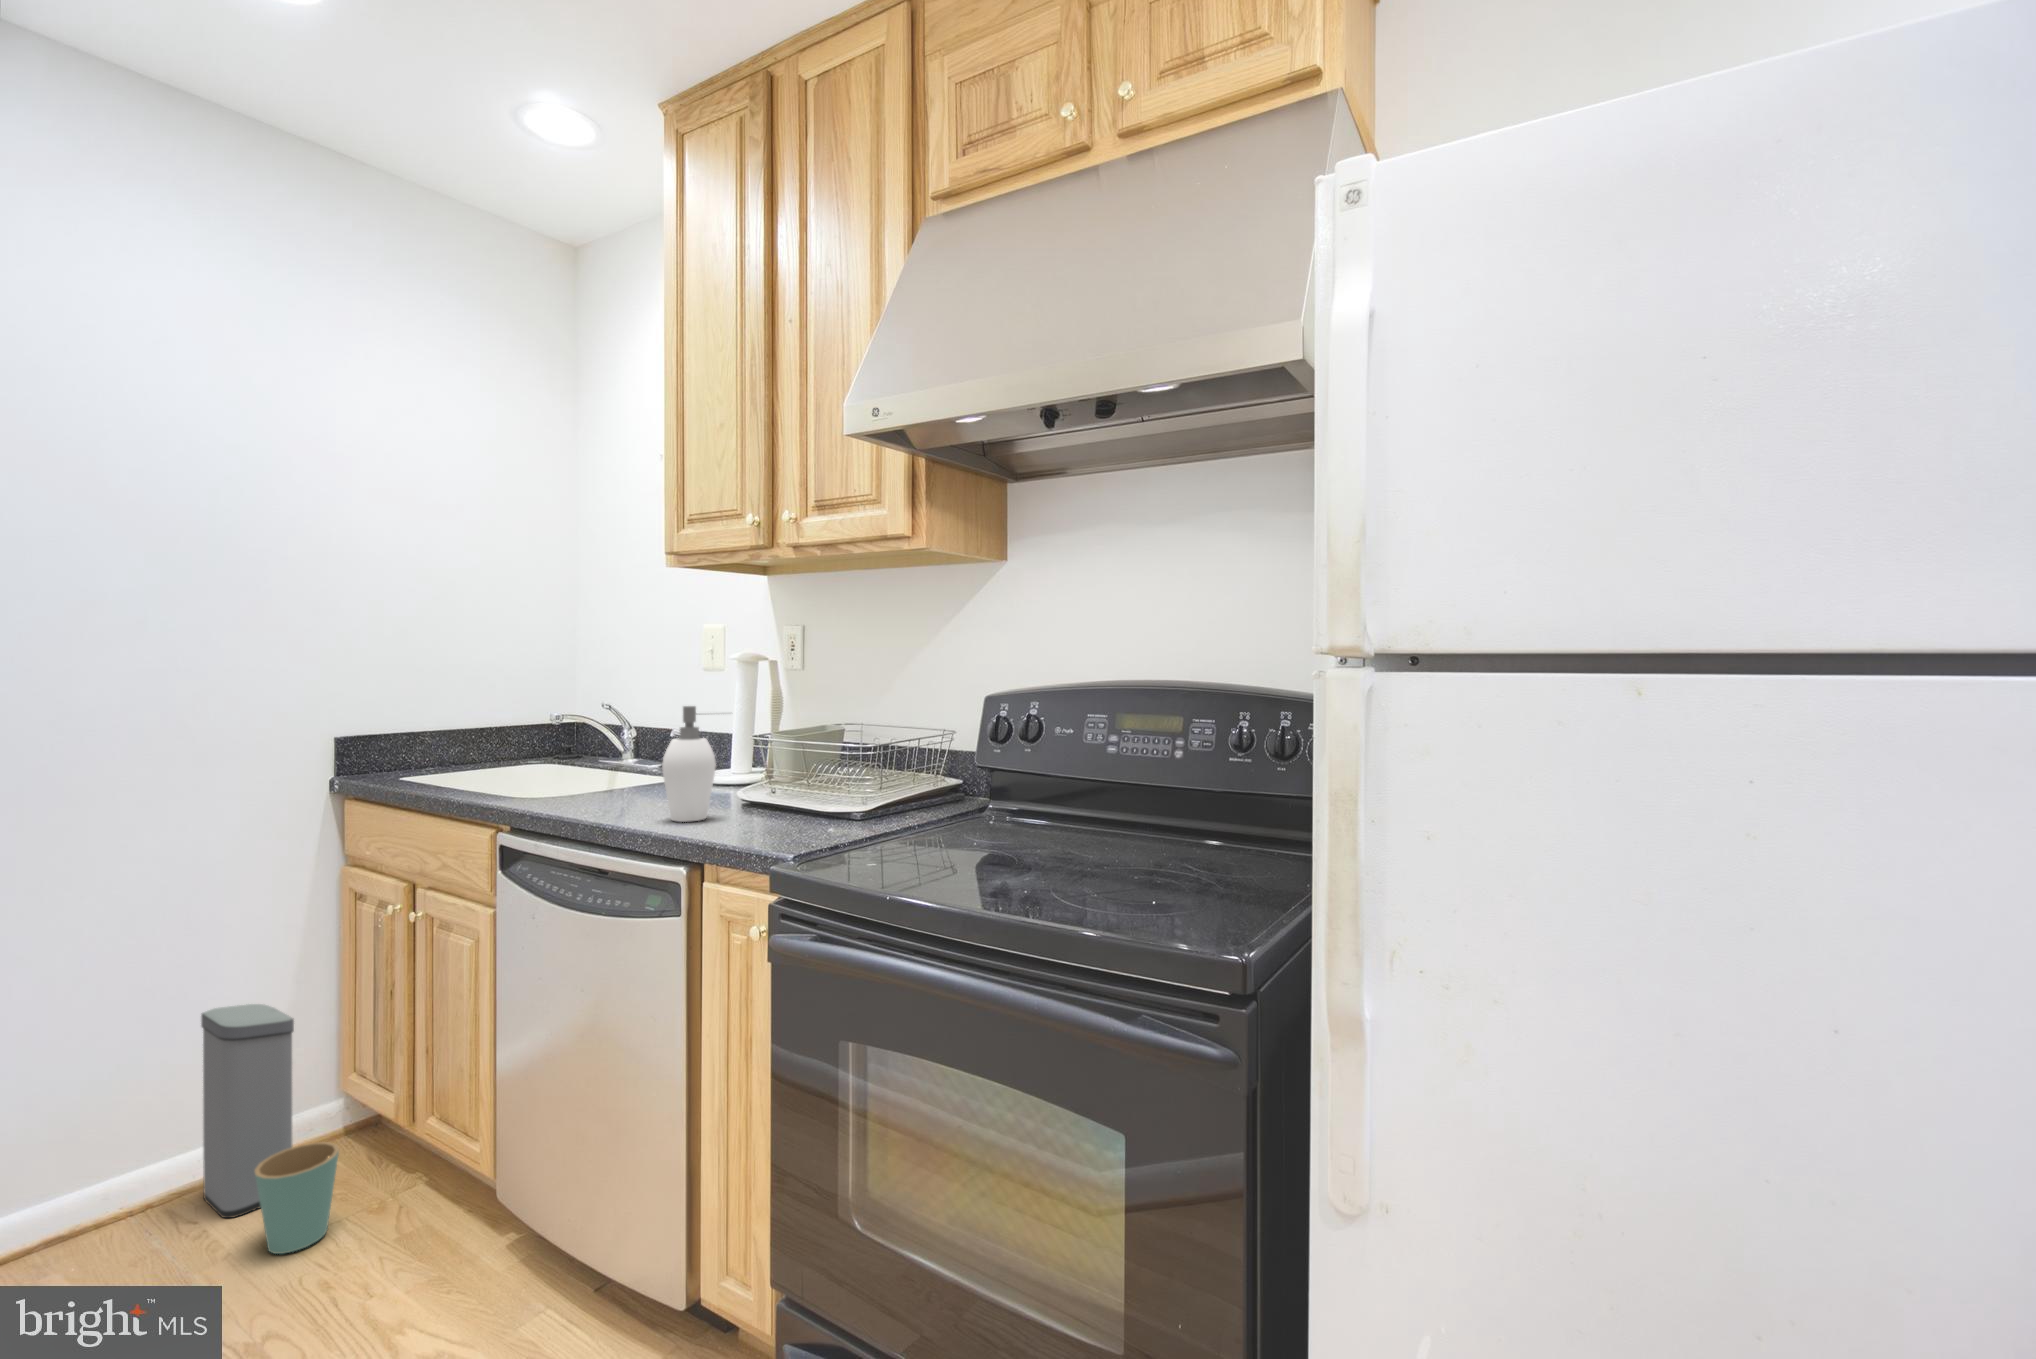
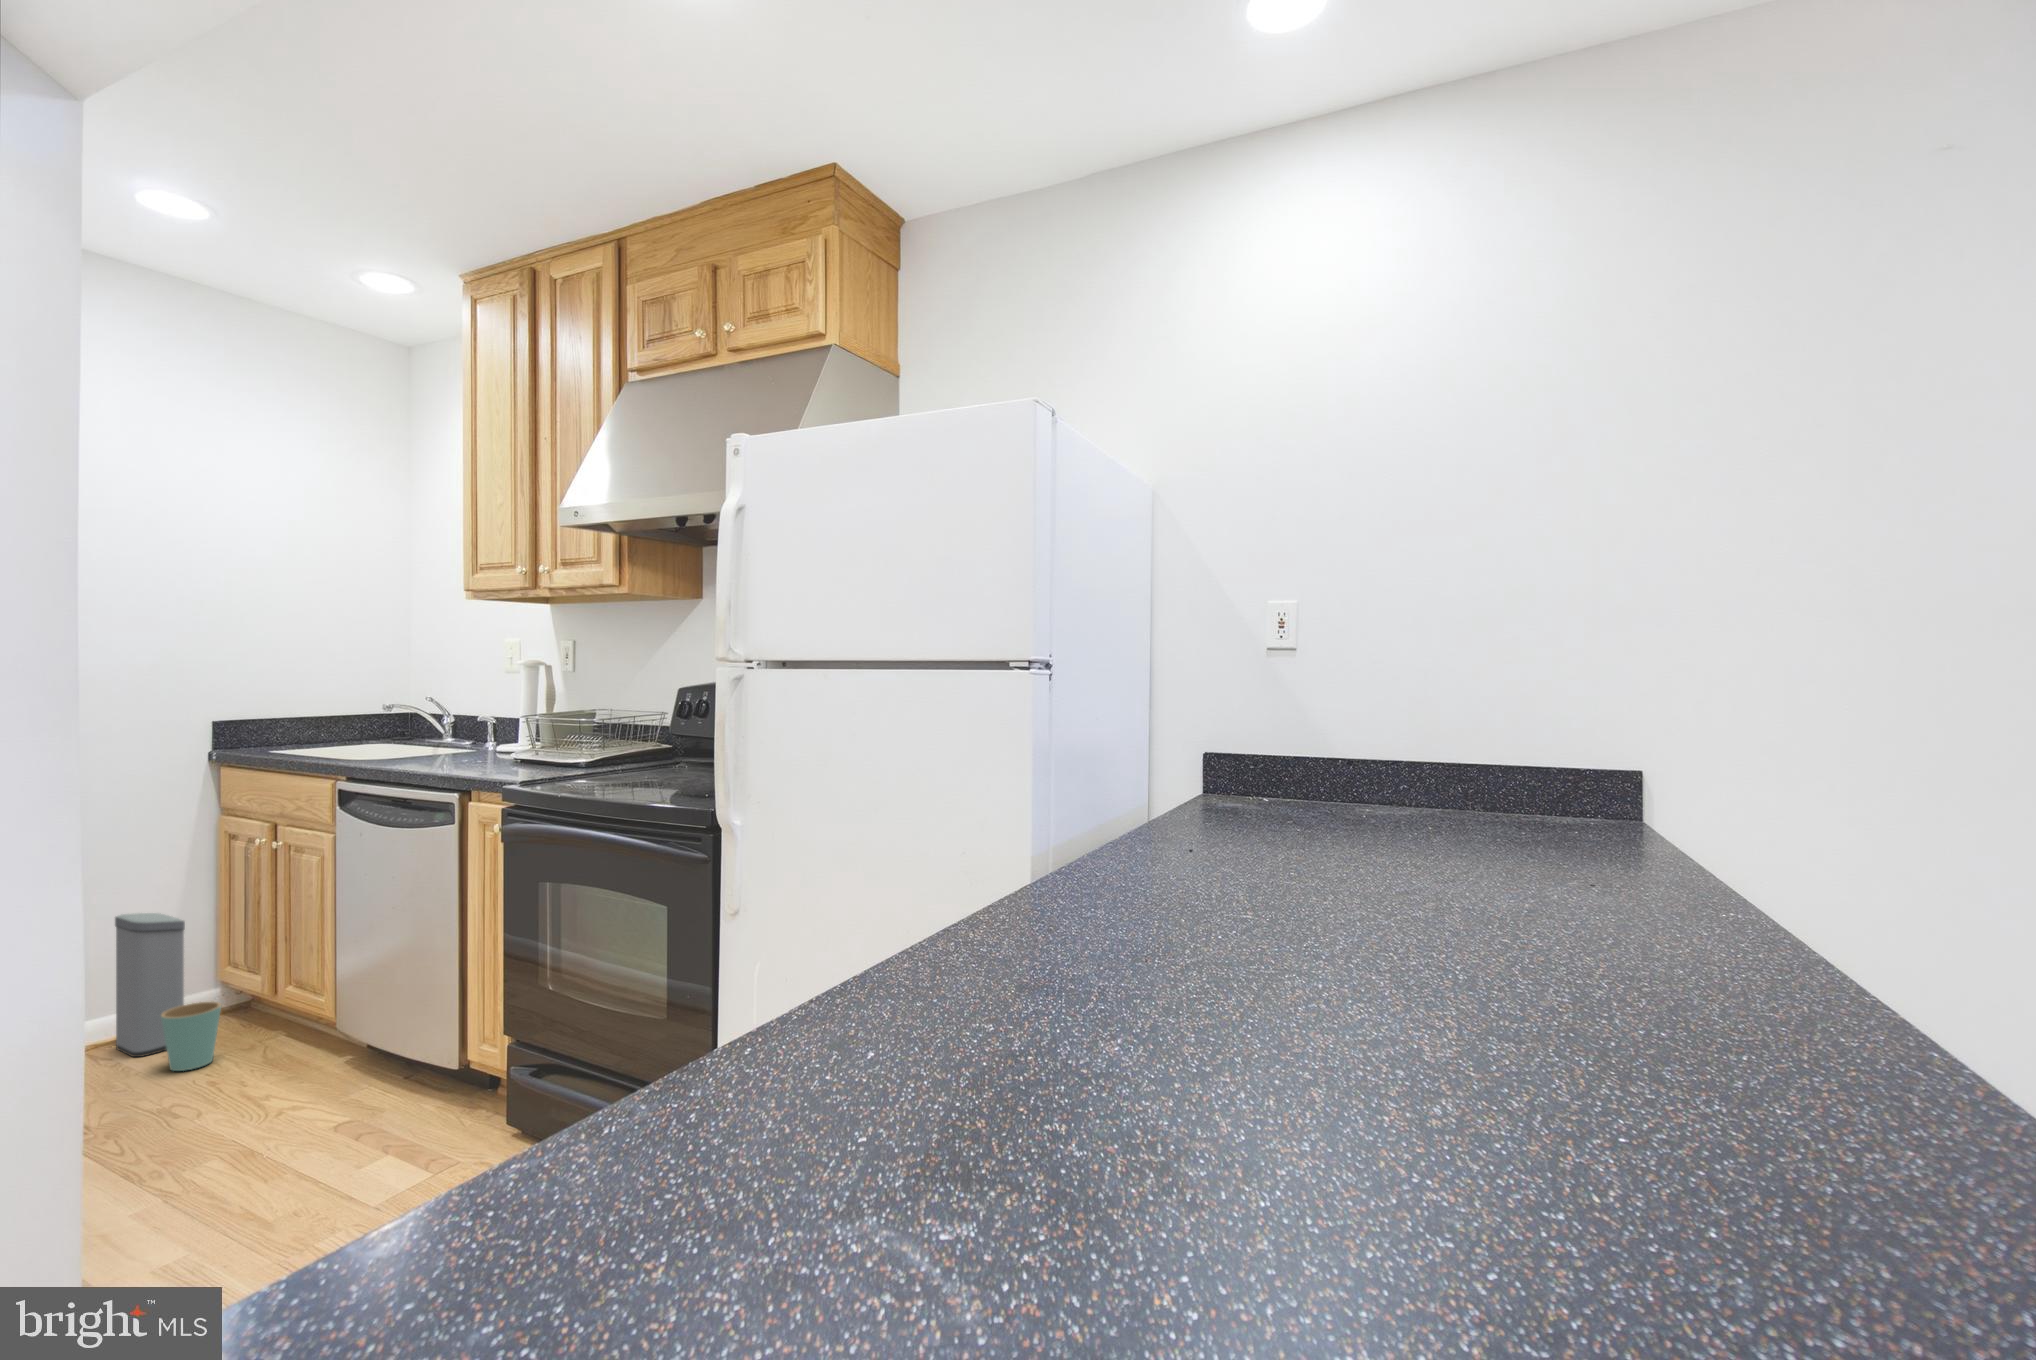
soap dispenser: present [662,706,716,822] -> none [450,696,500,771]

